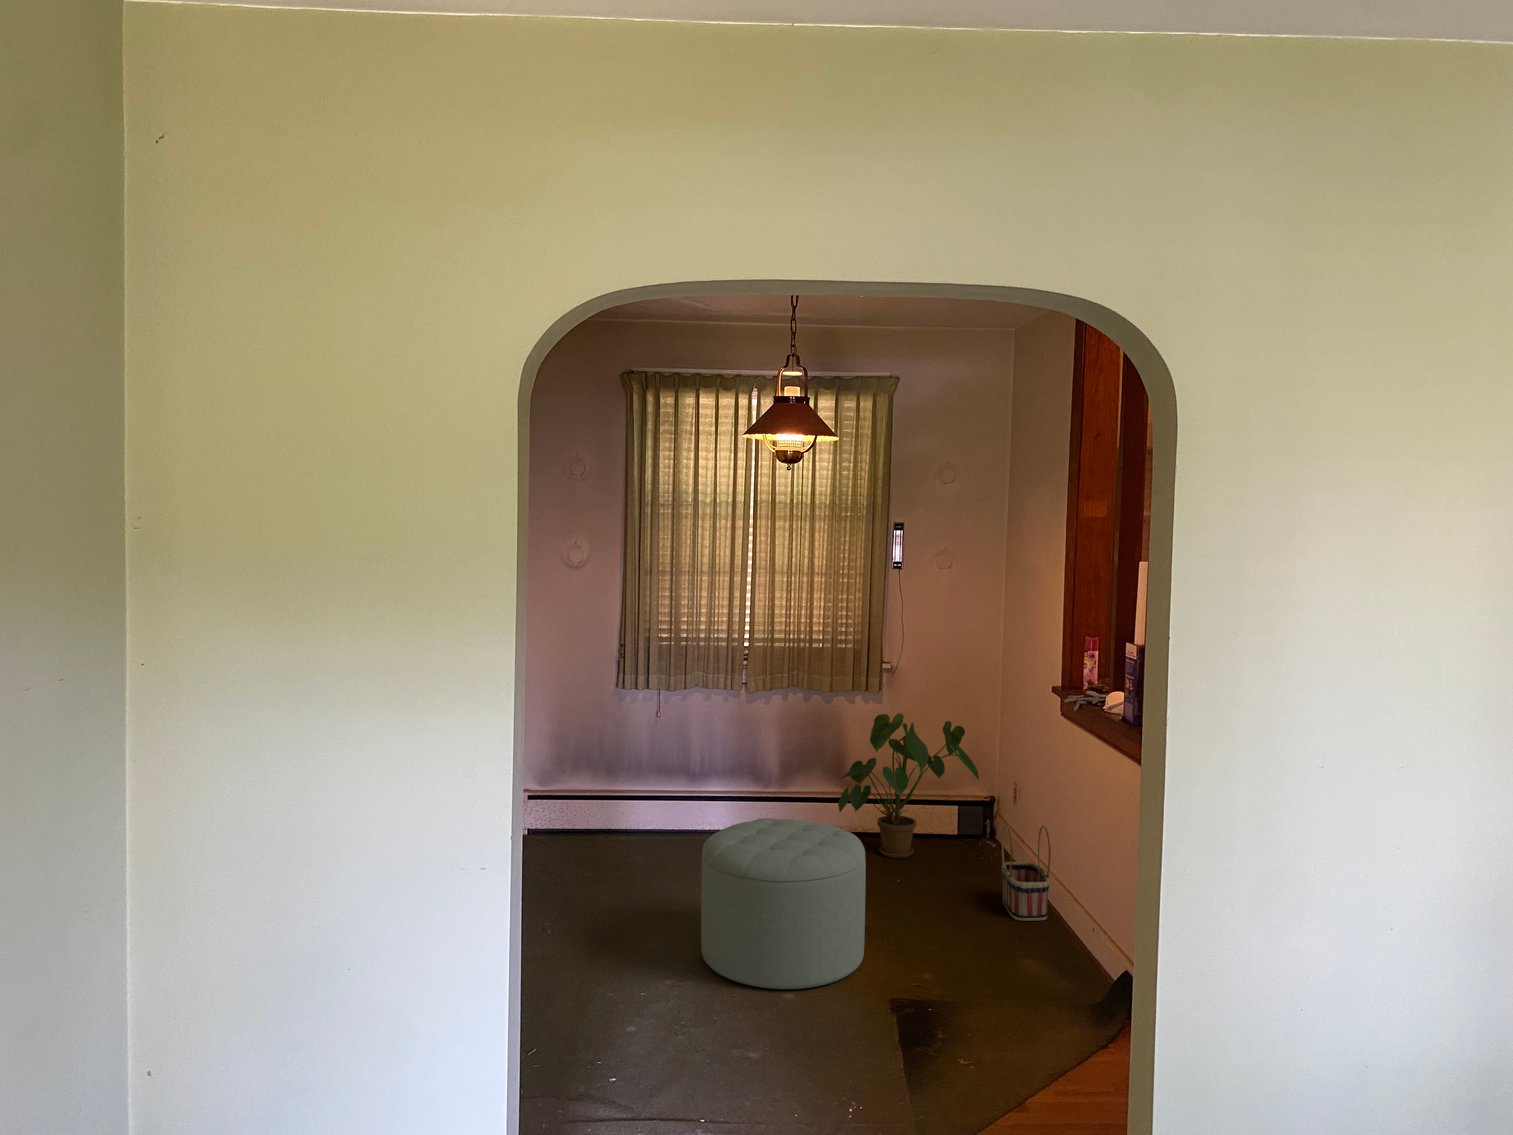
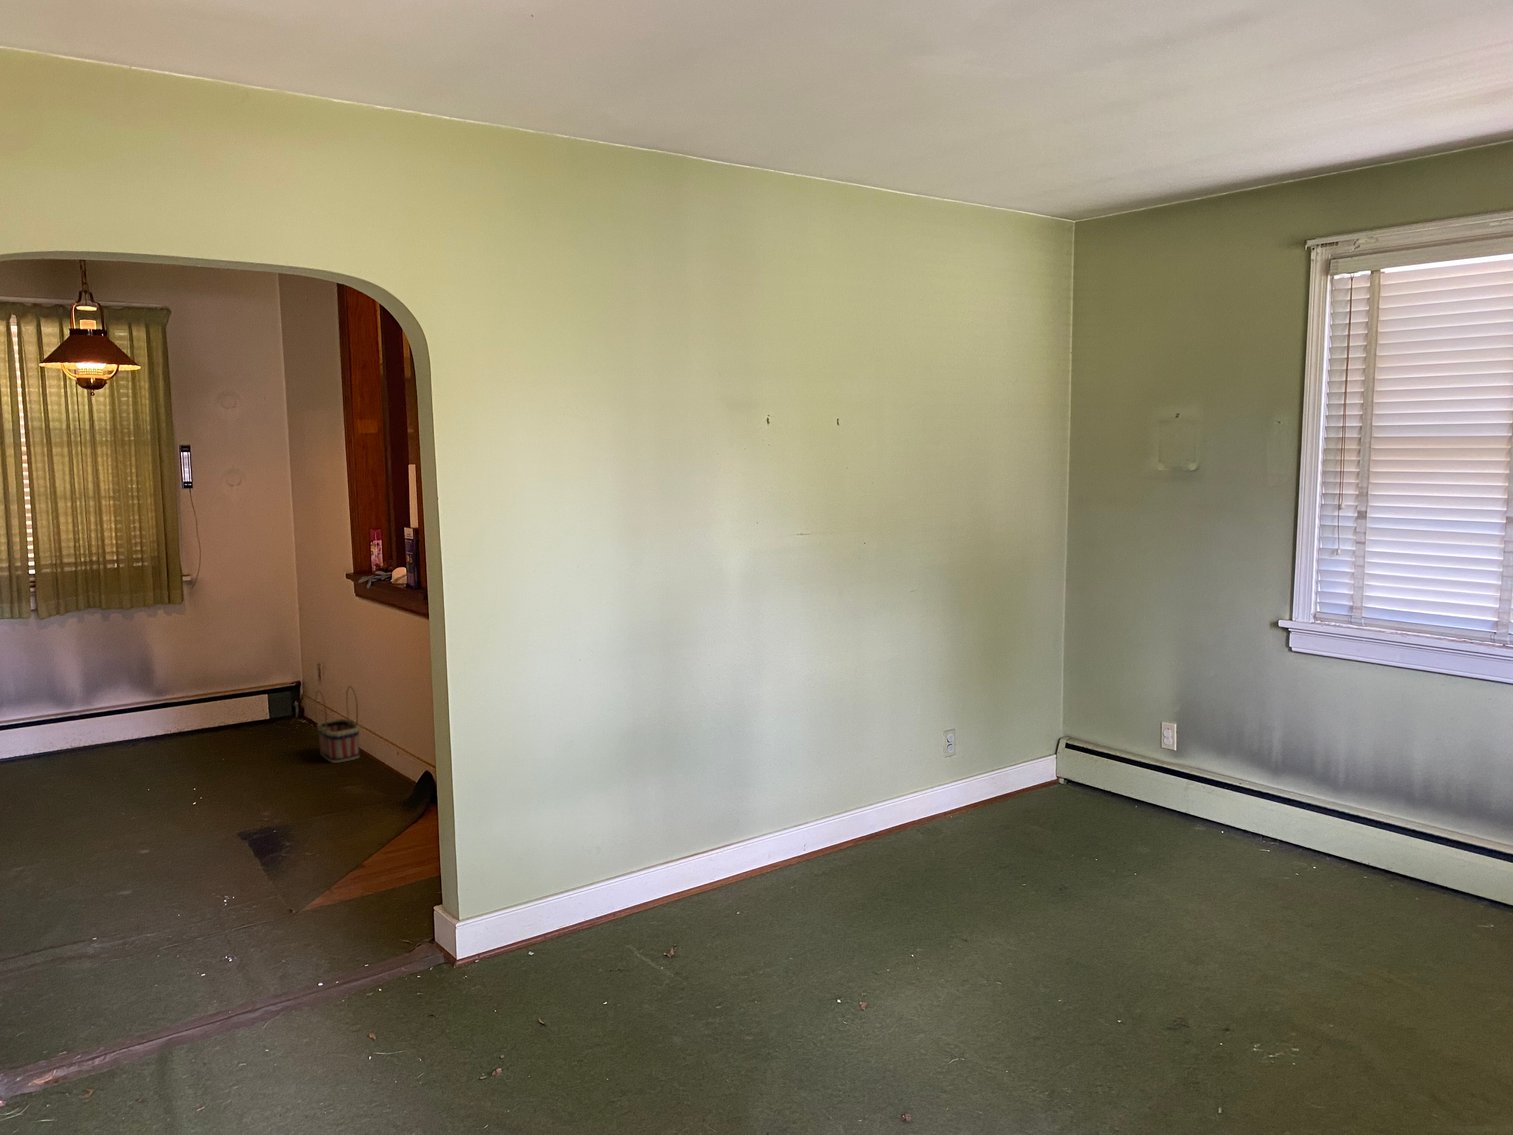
house plant: present [838,713,980,858] -> none [148,619,290,745]
ottoman: present [701,818,866,989] -> none [31,711,206,854]

